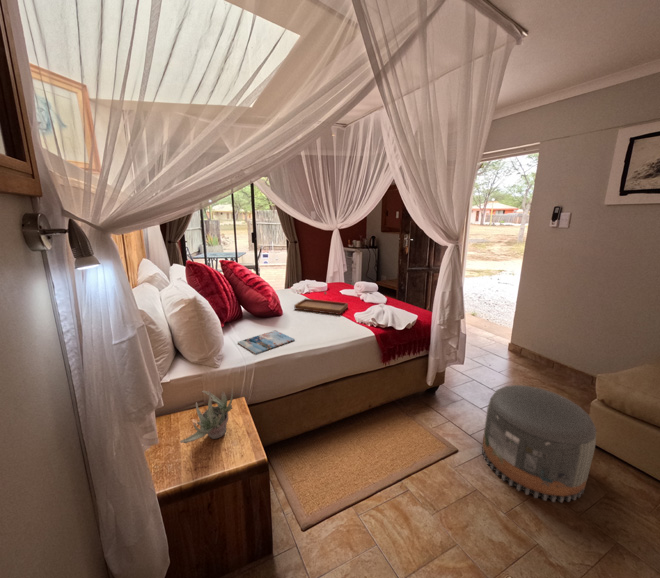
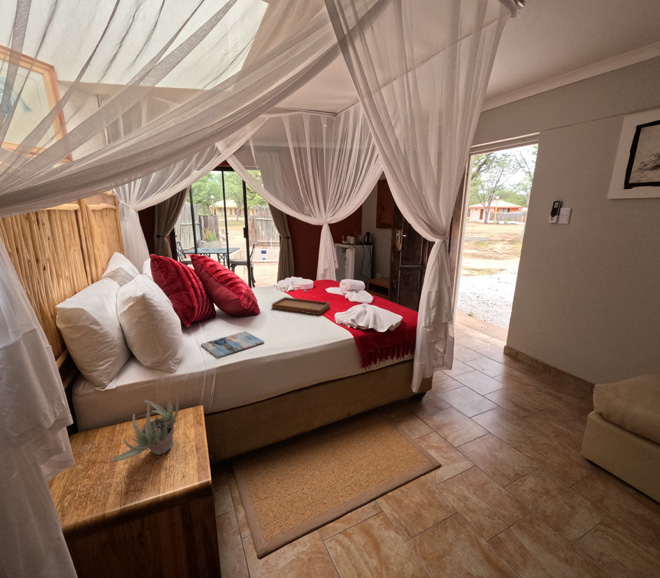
pouf: present [482,385,596,502] -> none [468,394,592,527]

